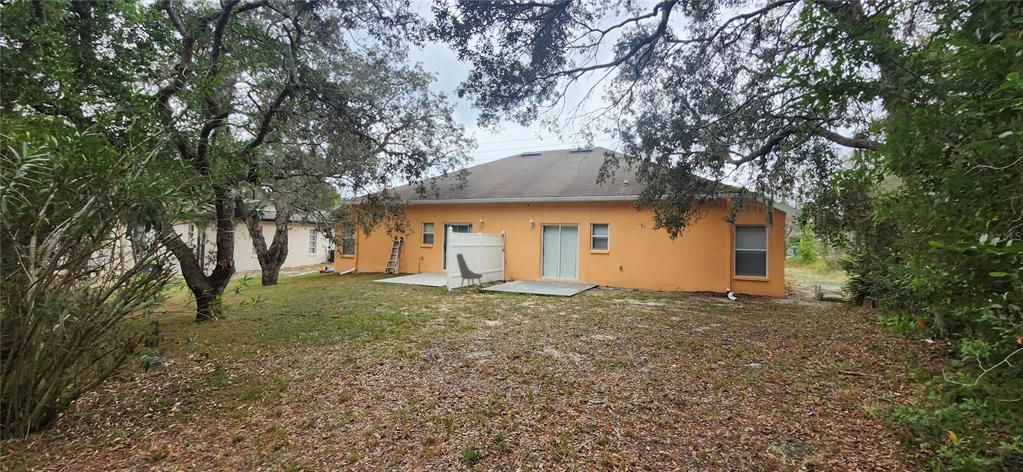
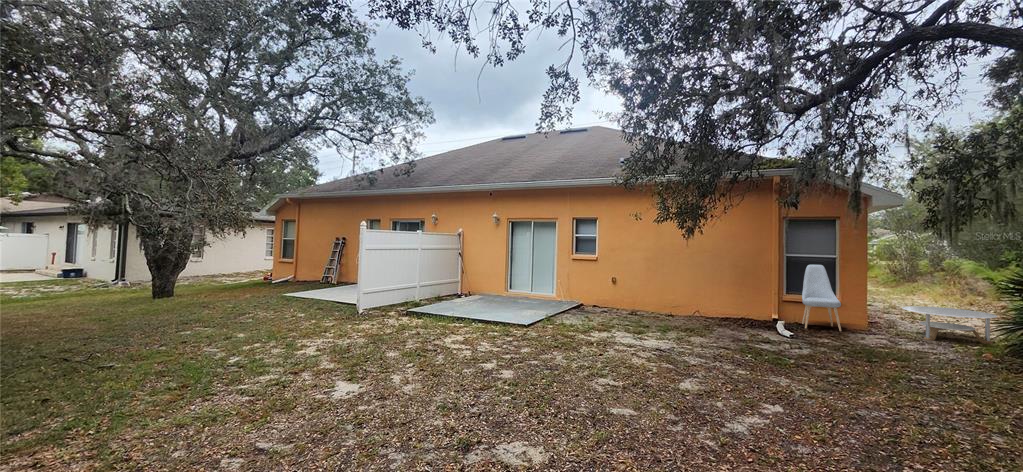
chair: present [457,254,482,292] -> present [802,265,841,332]

